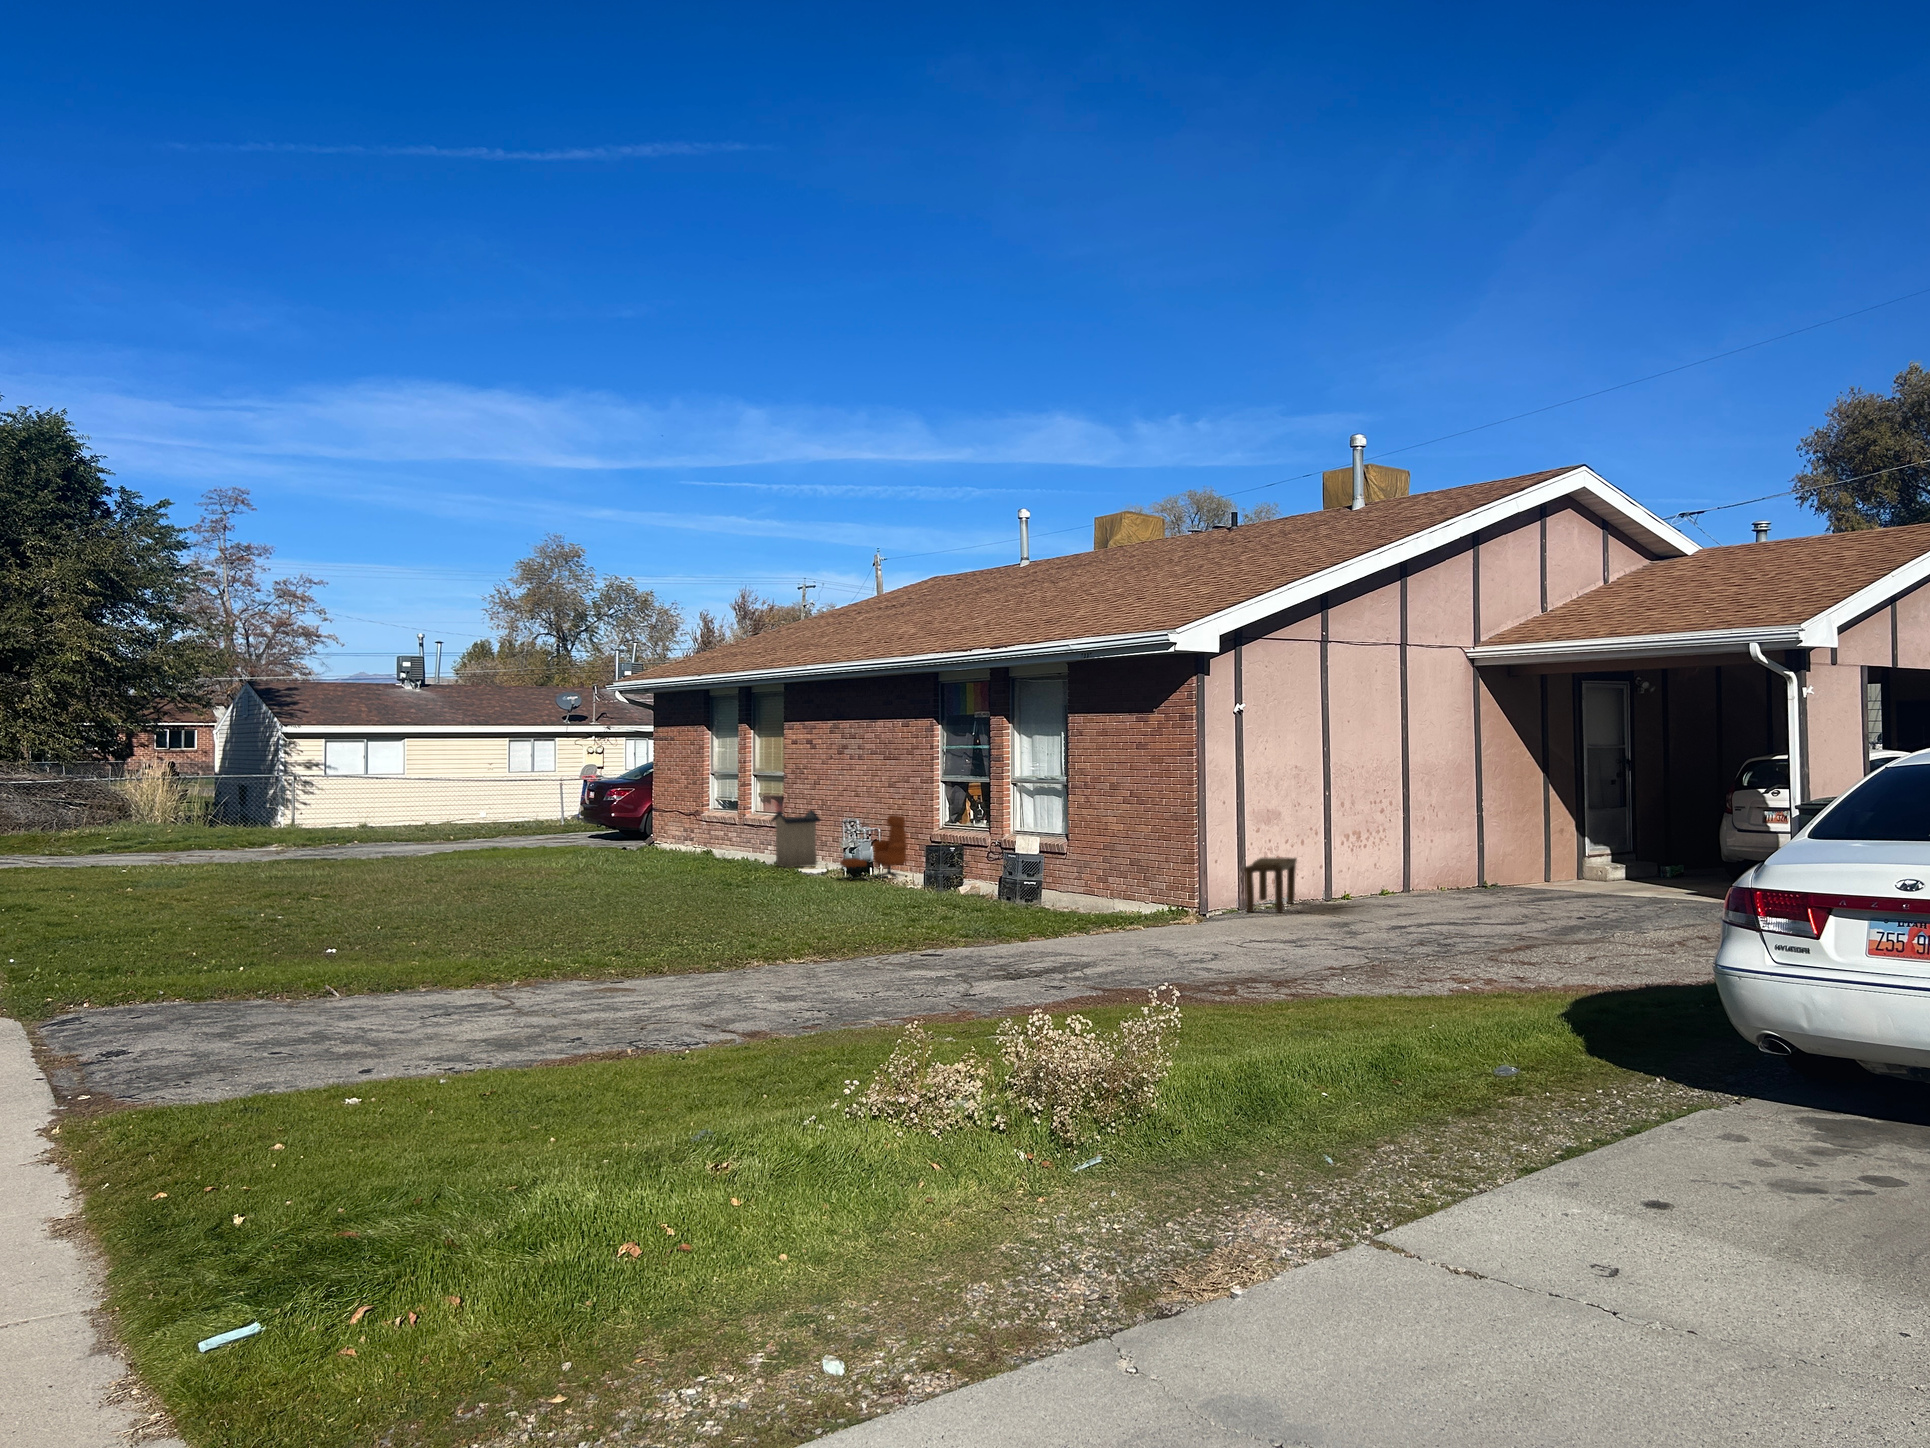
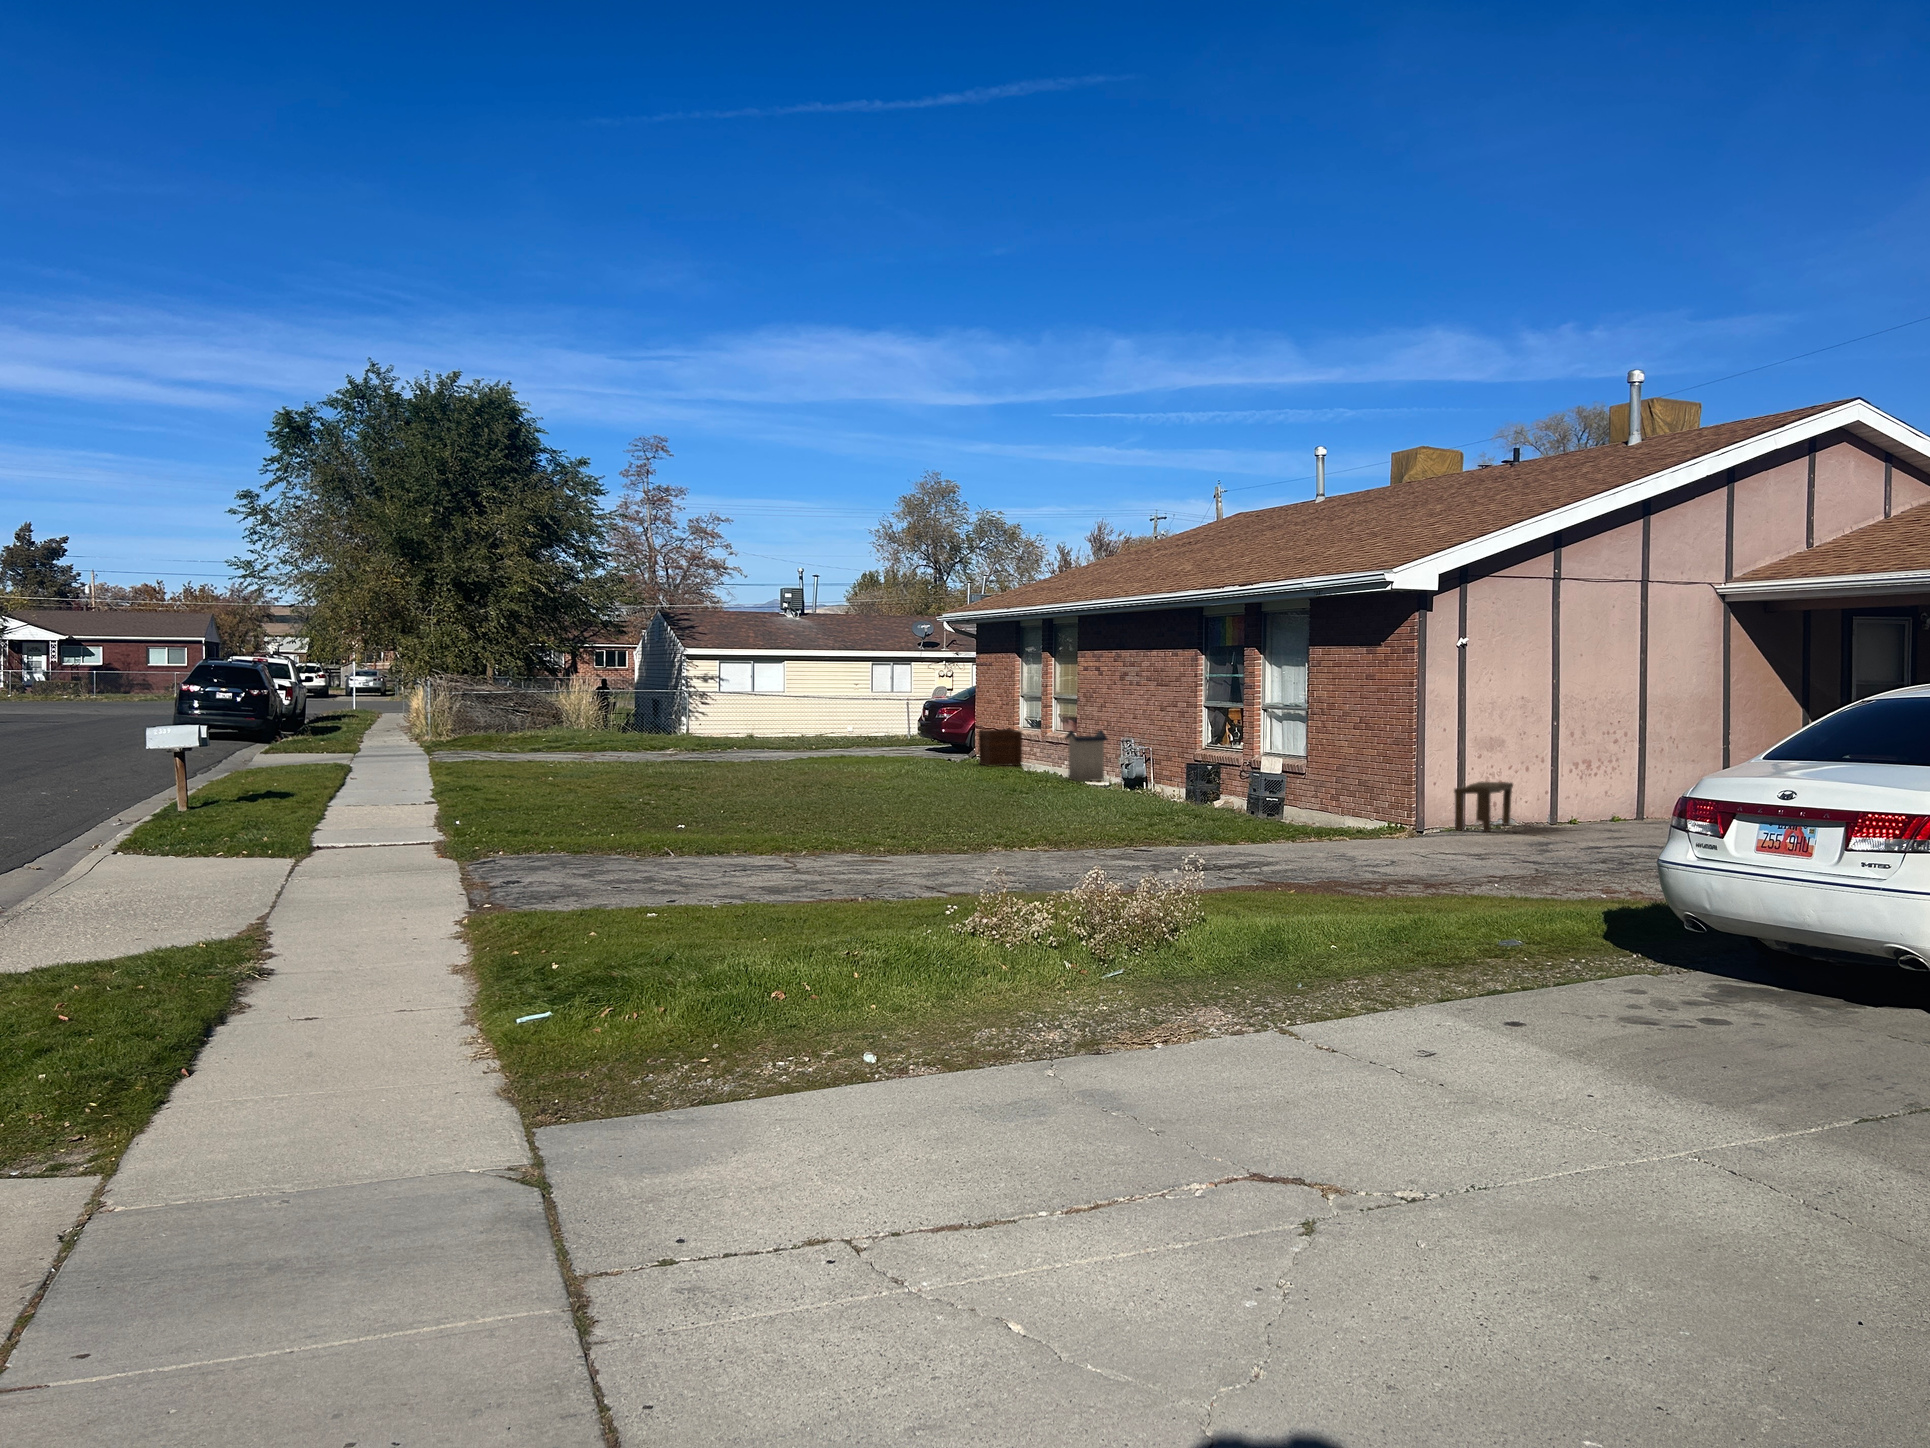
wooden crate: none [660,811,712,853] -> present [978,729,1022,766]
lounge chair: present [841,815,907,880] -> none [1112,735,1177,793]

